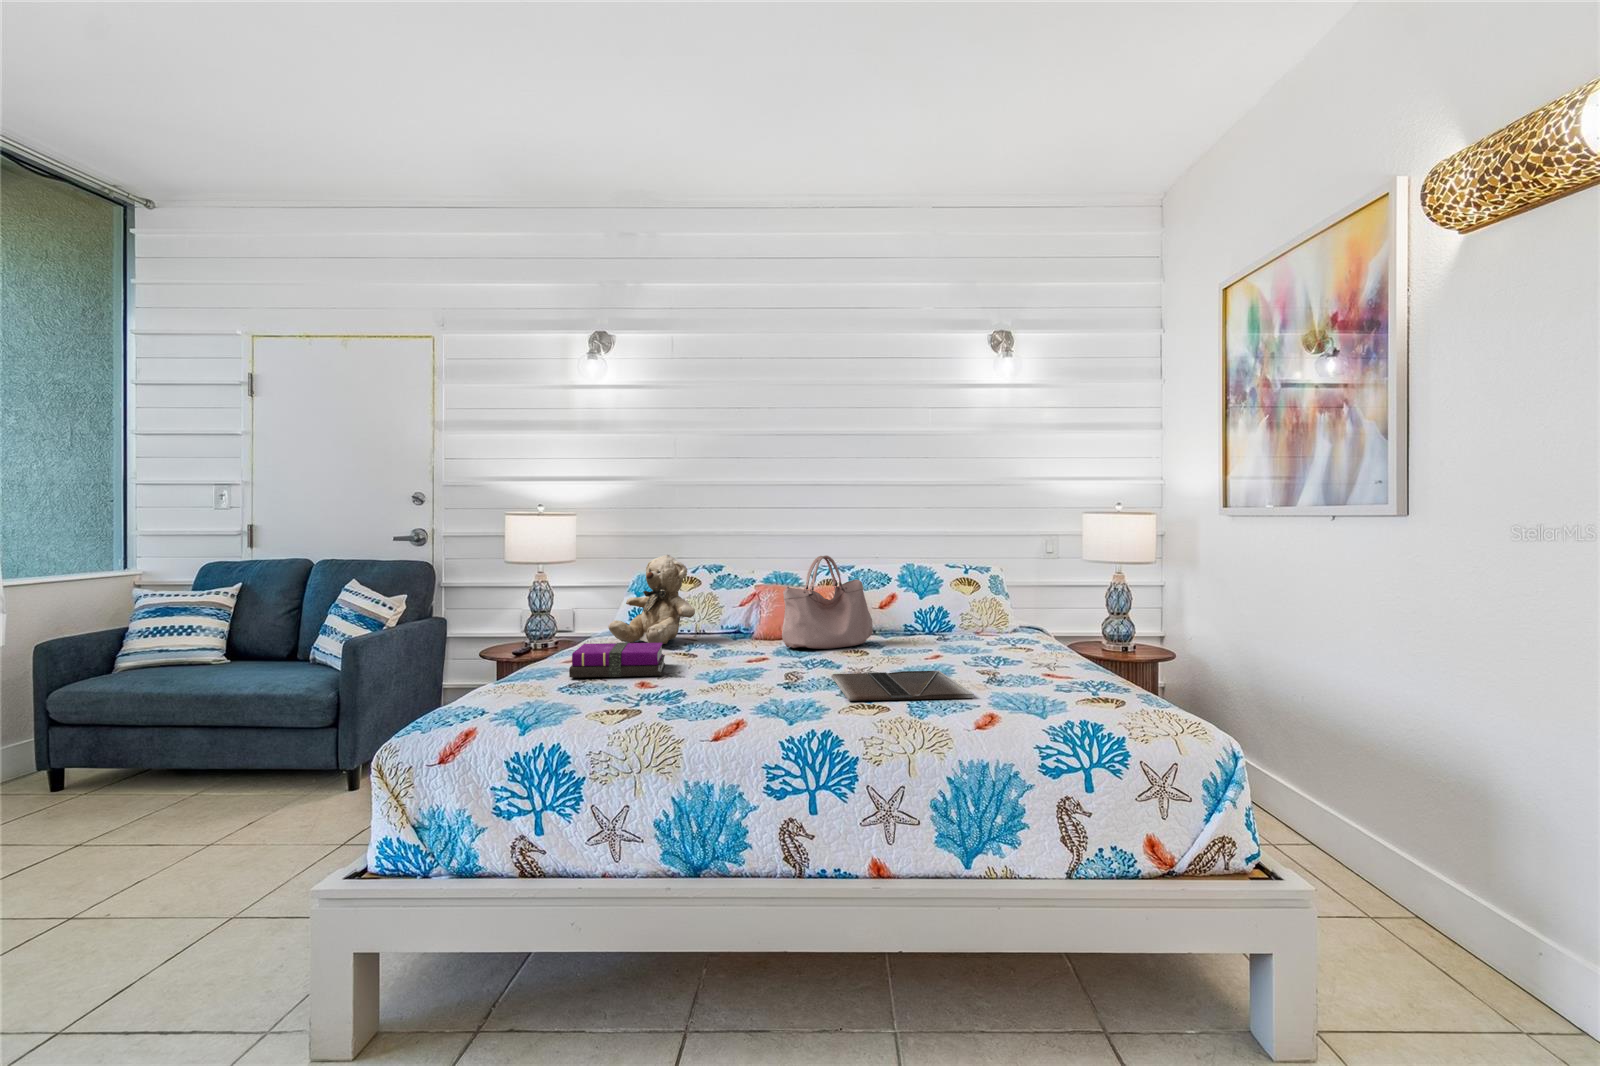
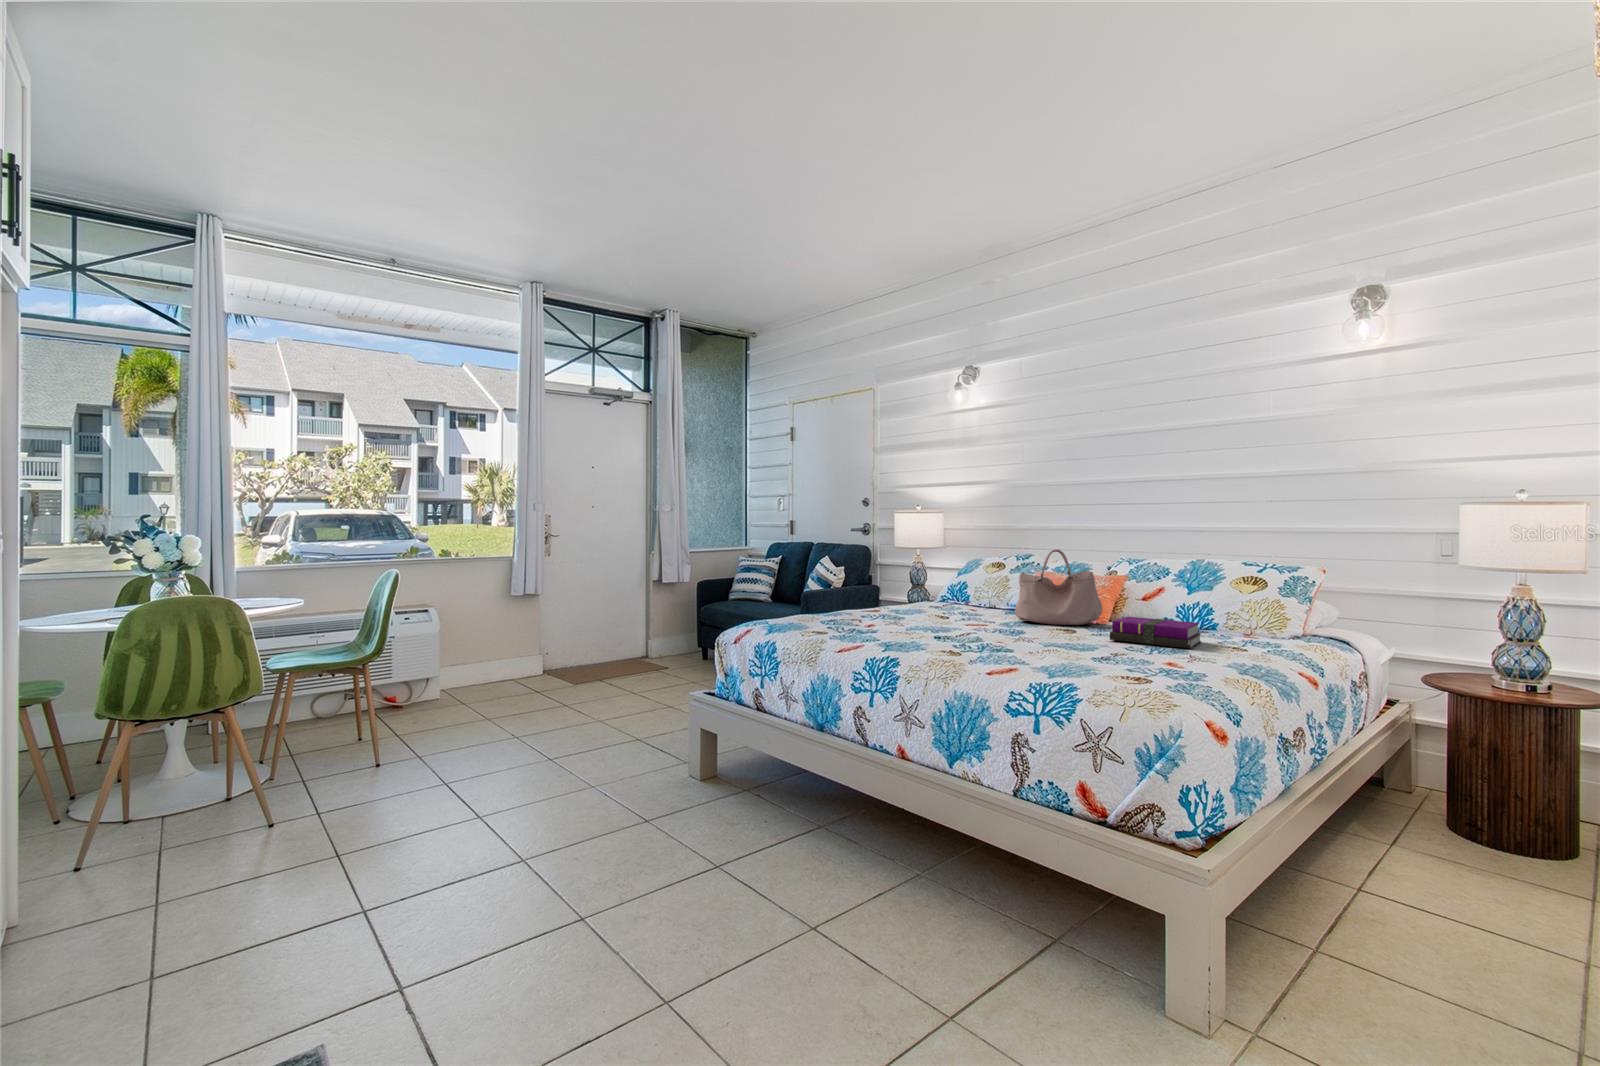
teddy bear: present [608,555,695,644] -> none [918,546,972,610]
notebook: present [569,643,665,678] -> present [1110,617,1201,649]
laptop: present [832,671,974,701] -> none [948,635,1075,660]

